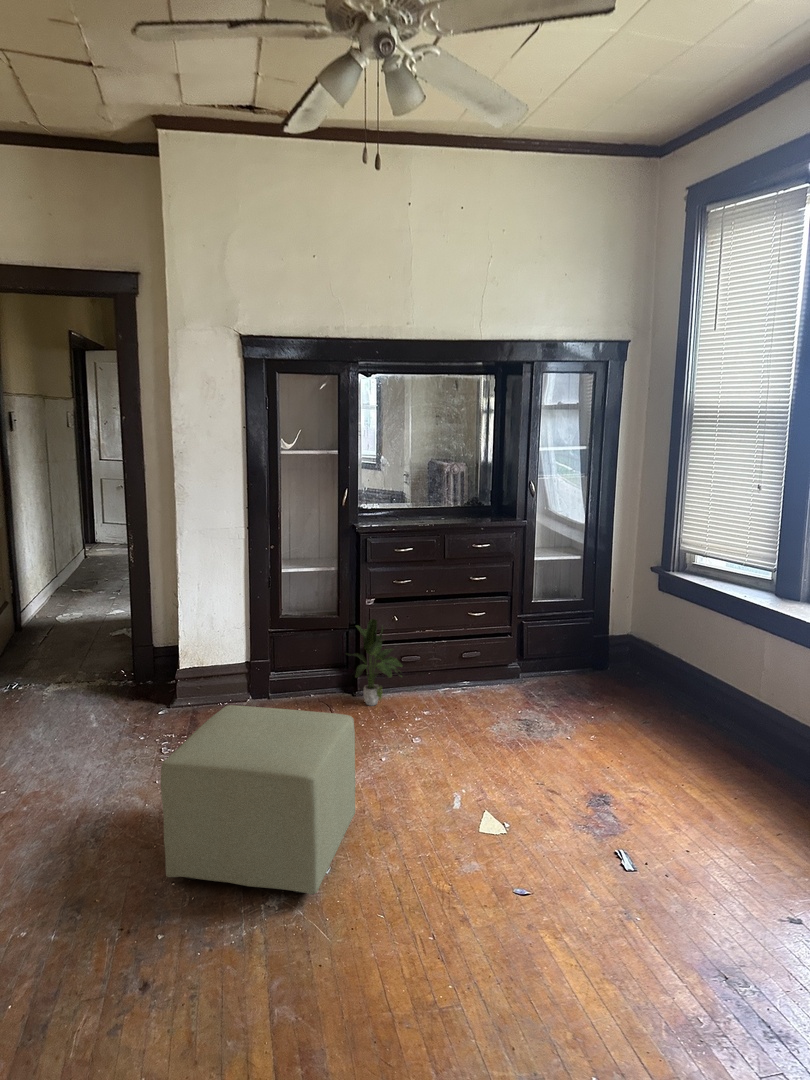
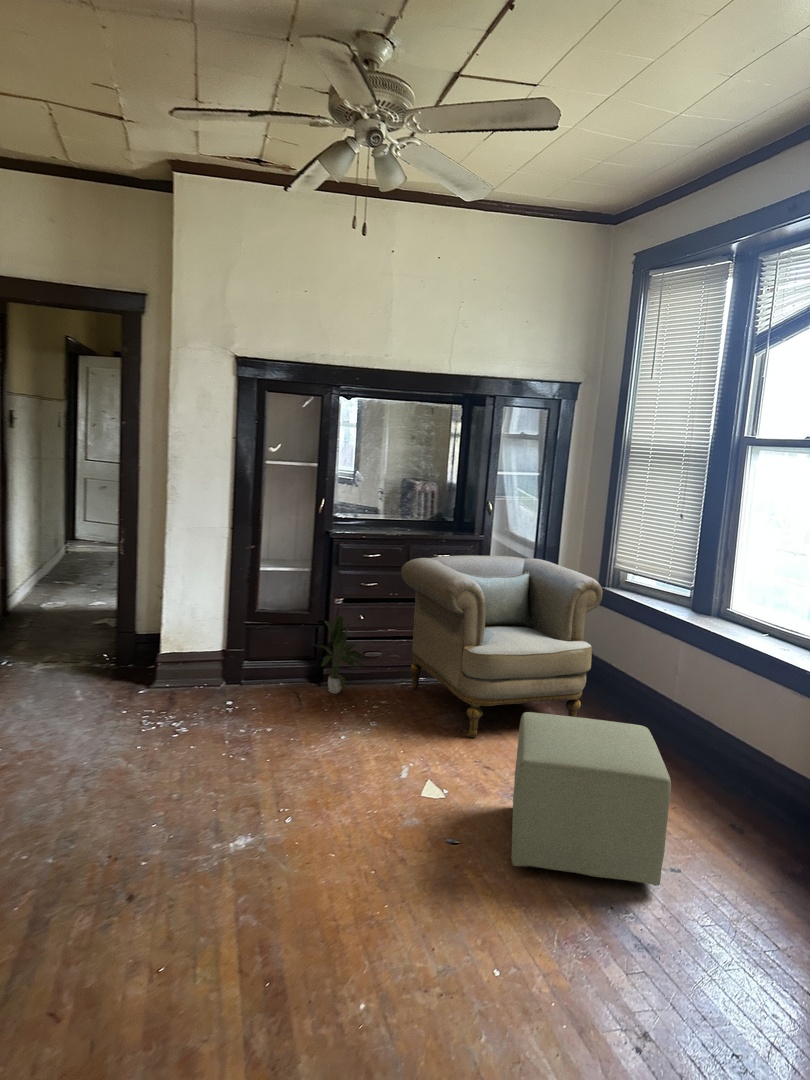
armchair: none [438,542,670,753] -> present [401,556,603,737]
ottoman: present [161,705,355,894] -> present [511,712,671,886]

